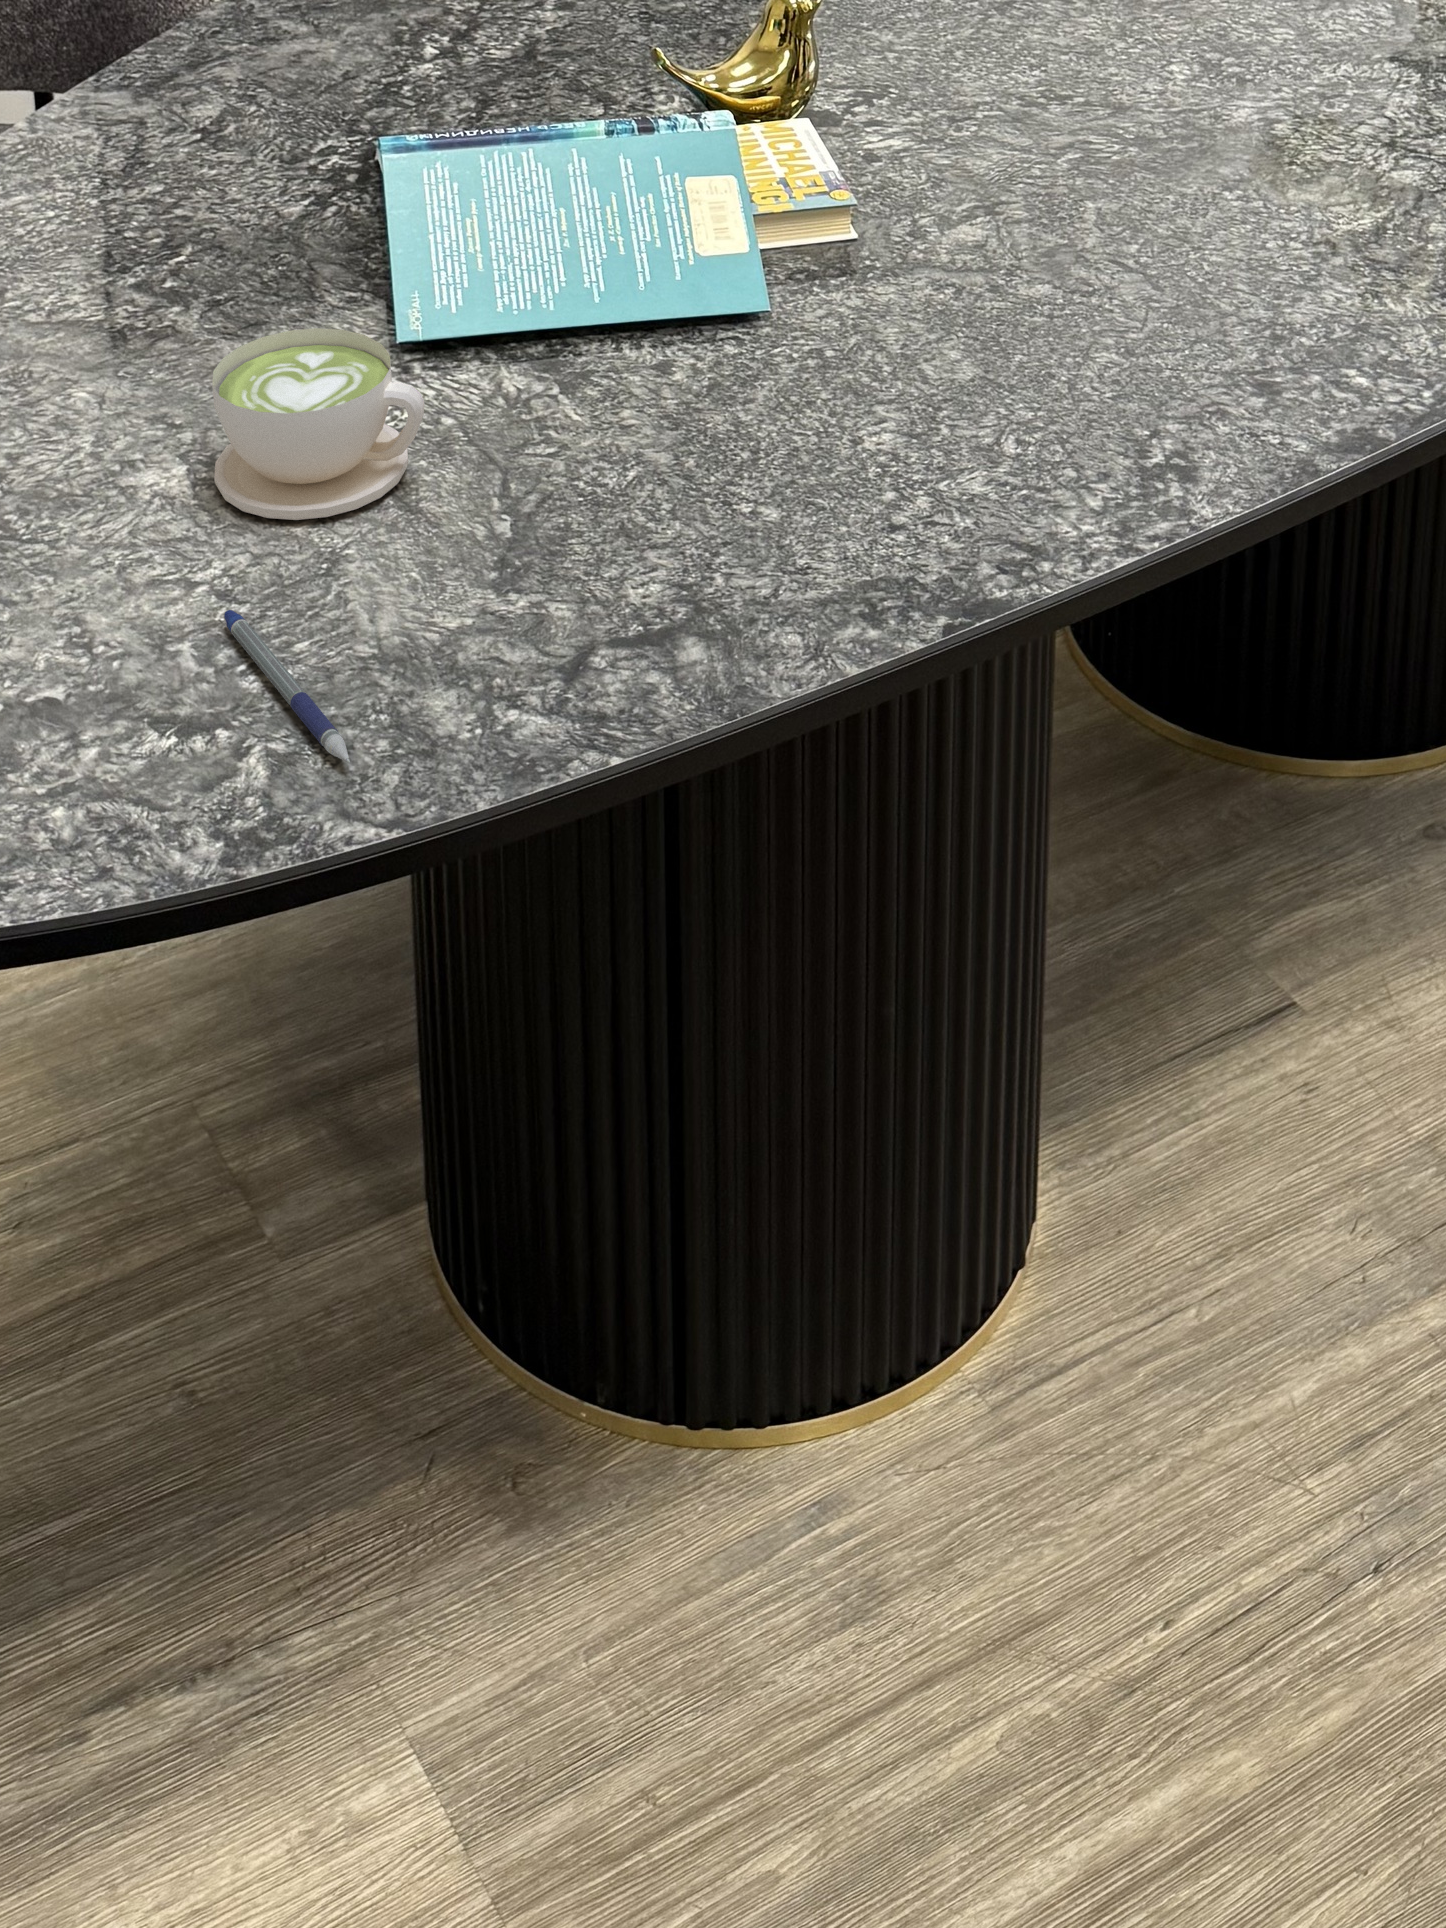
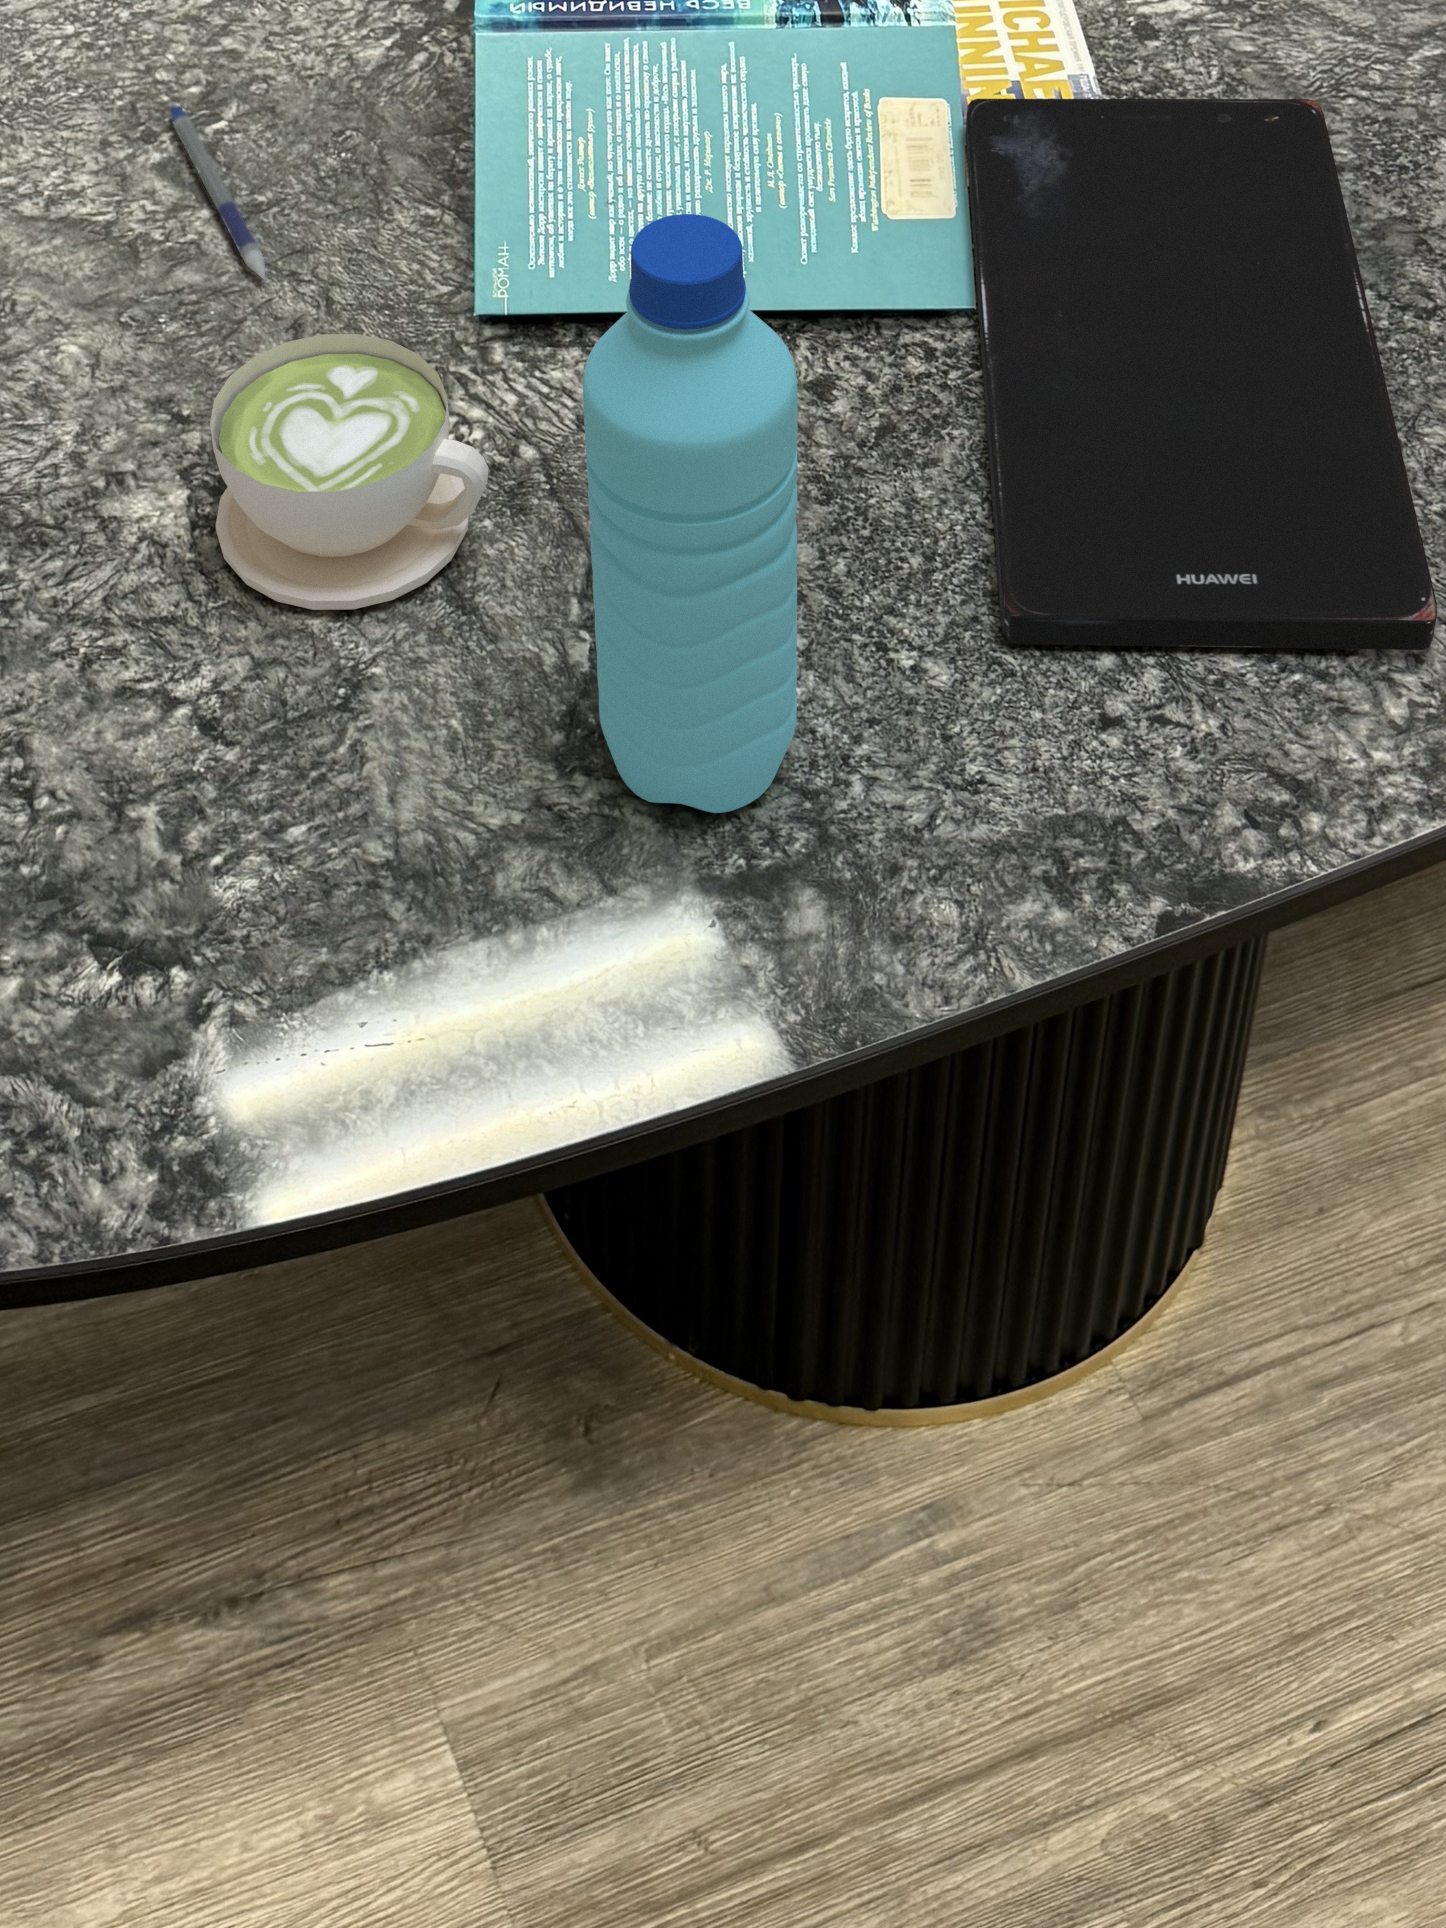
water bottle: none [507,113,670,599] -> present [583,214,798,813]
smartphone: none [746,181,1116,491] -> present [966,99,1437,650]
pen: present [224,610,350,763] -> present [170,105,266,279]

